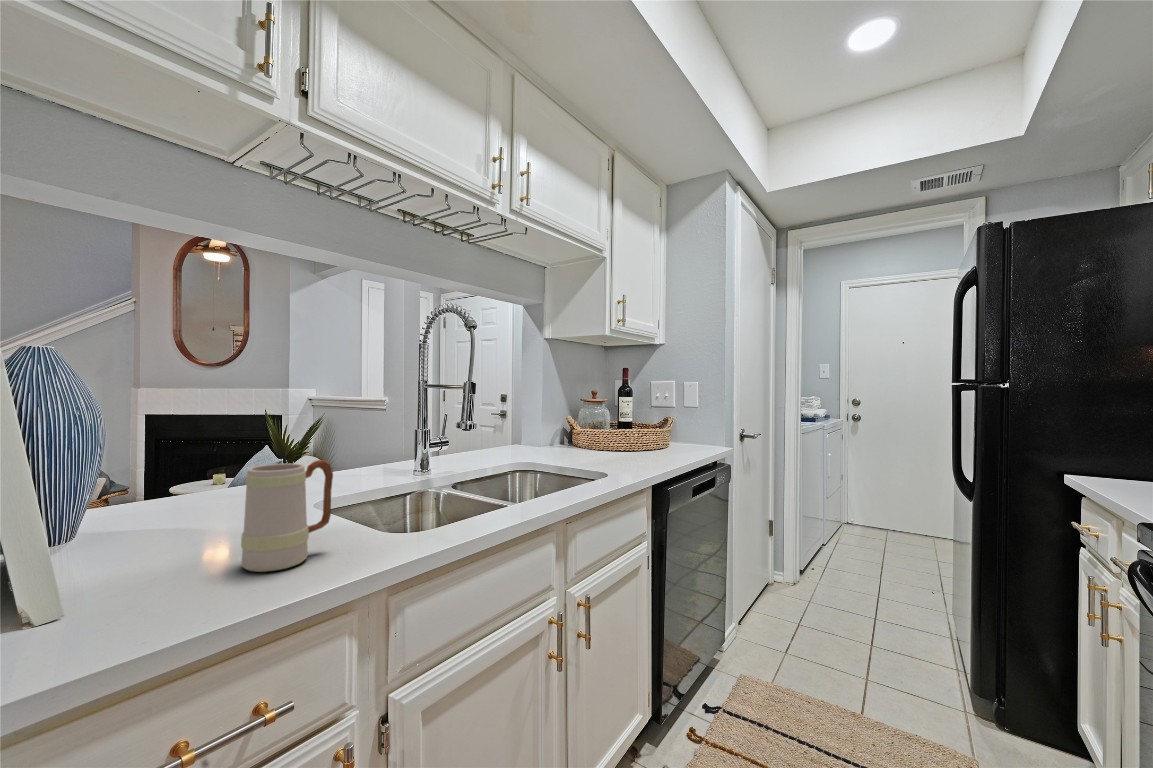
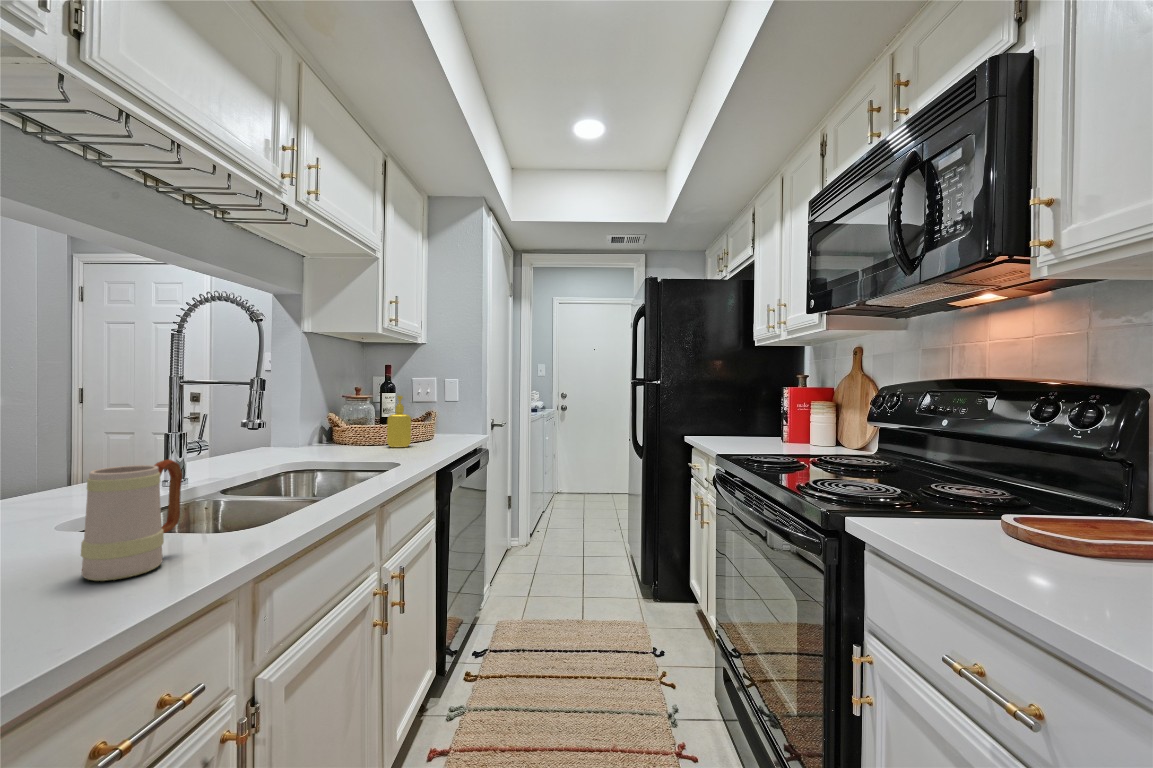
soap dispenser: none [615,401,640,456] -> present [387,396,411,448]

